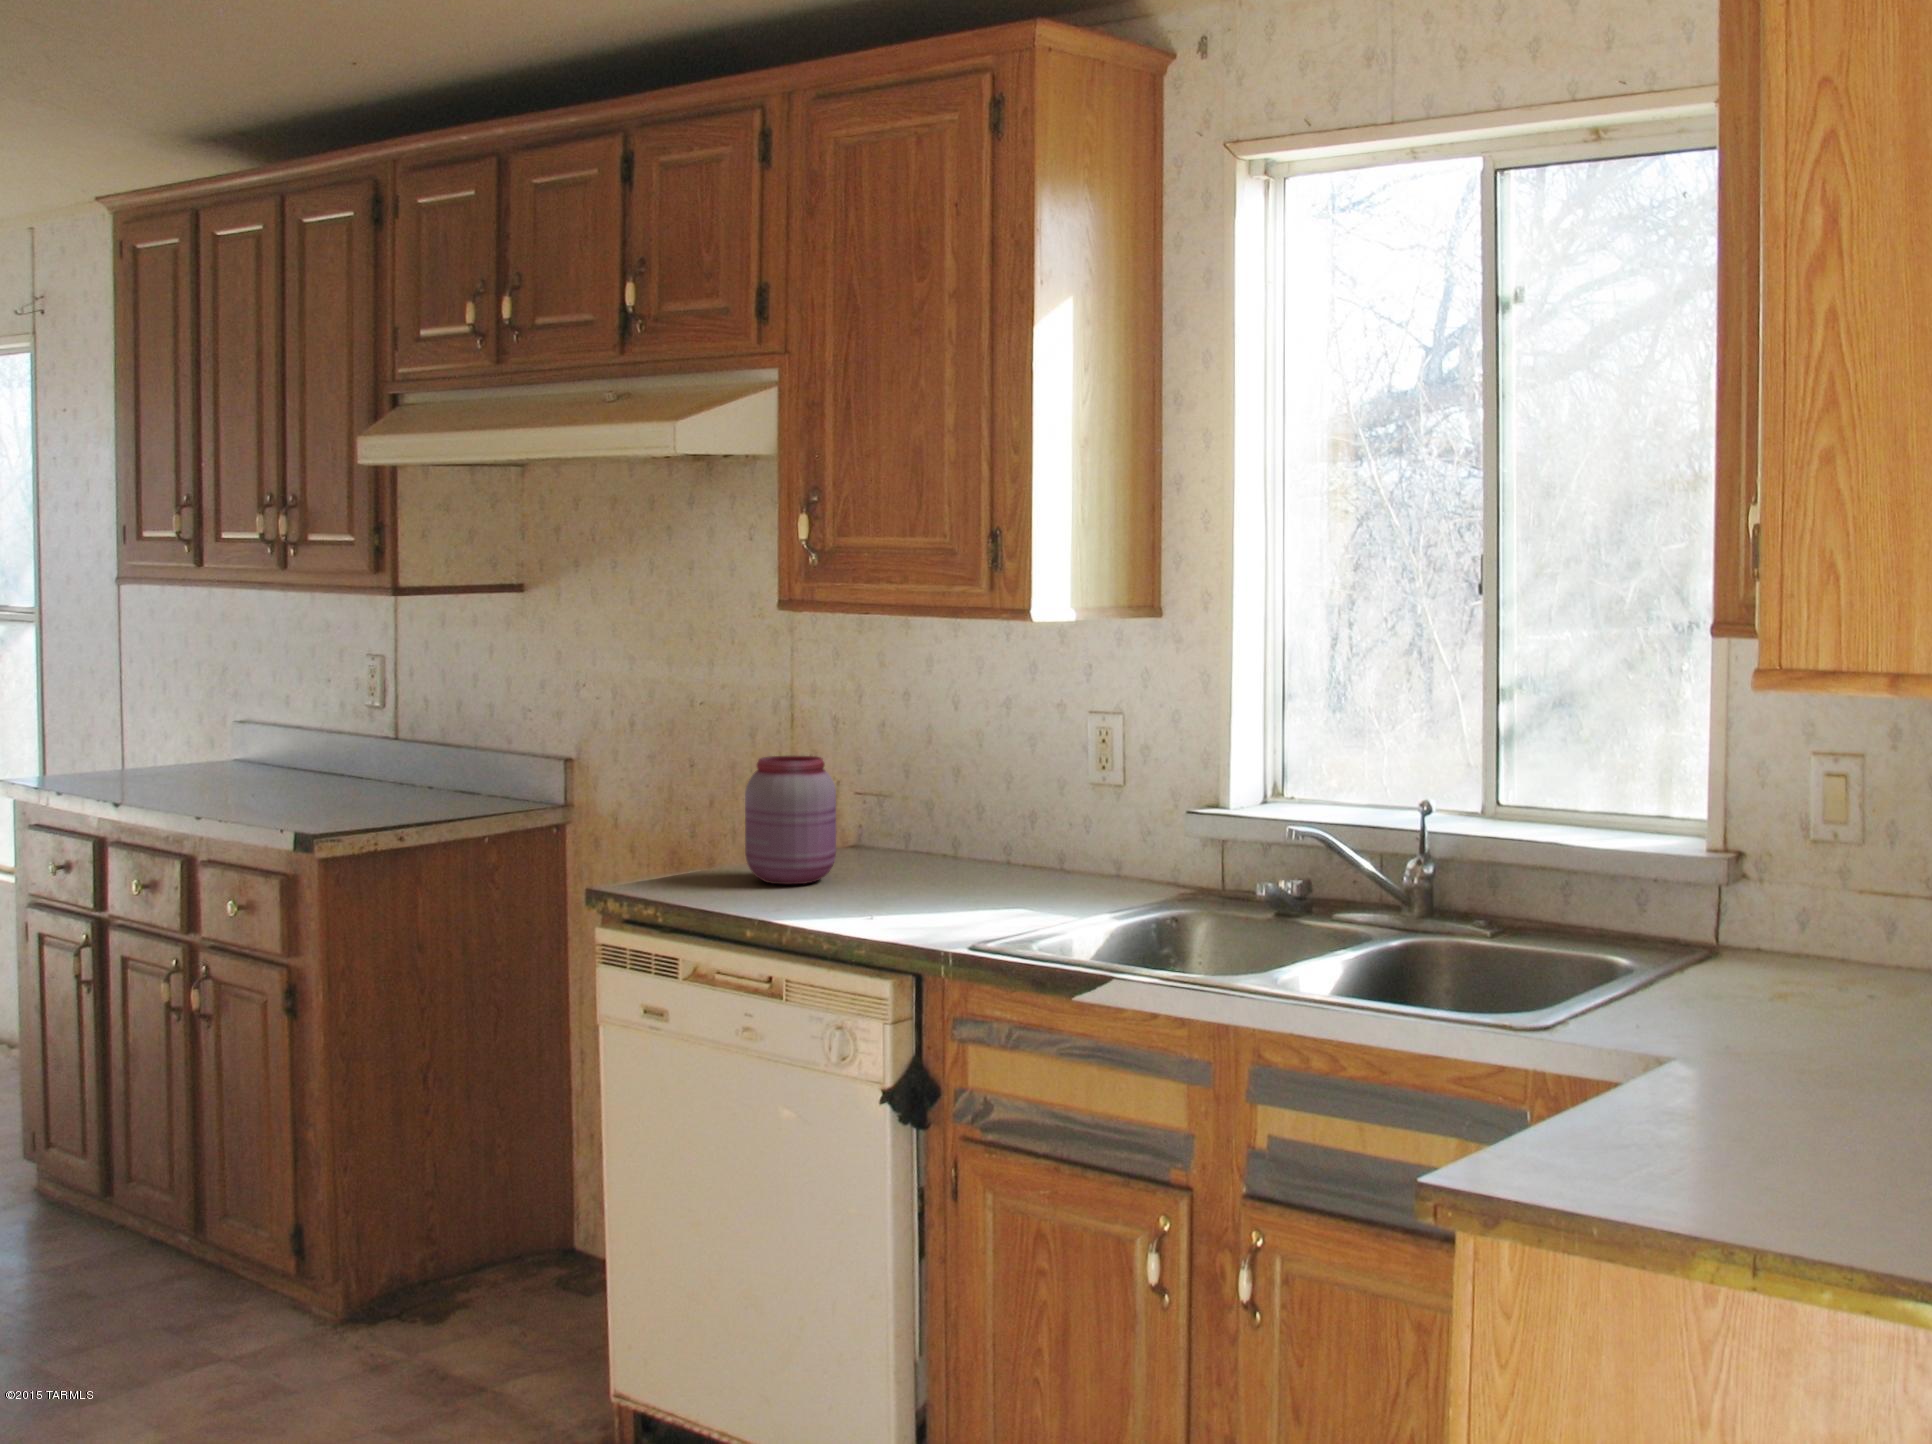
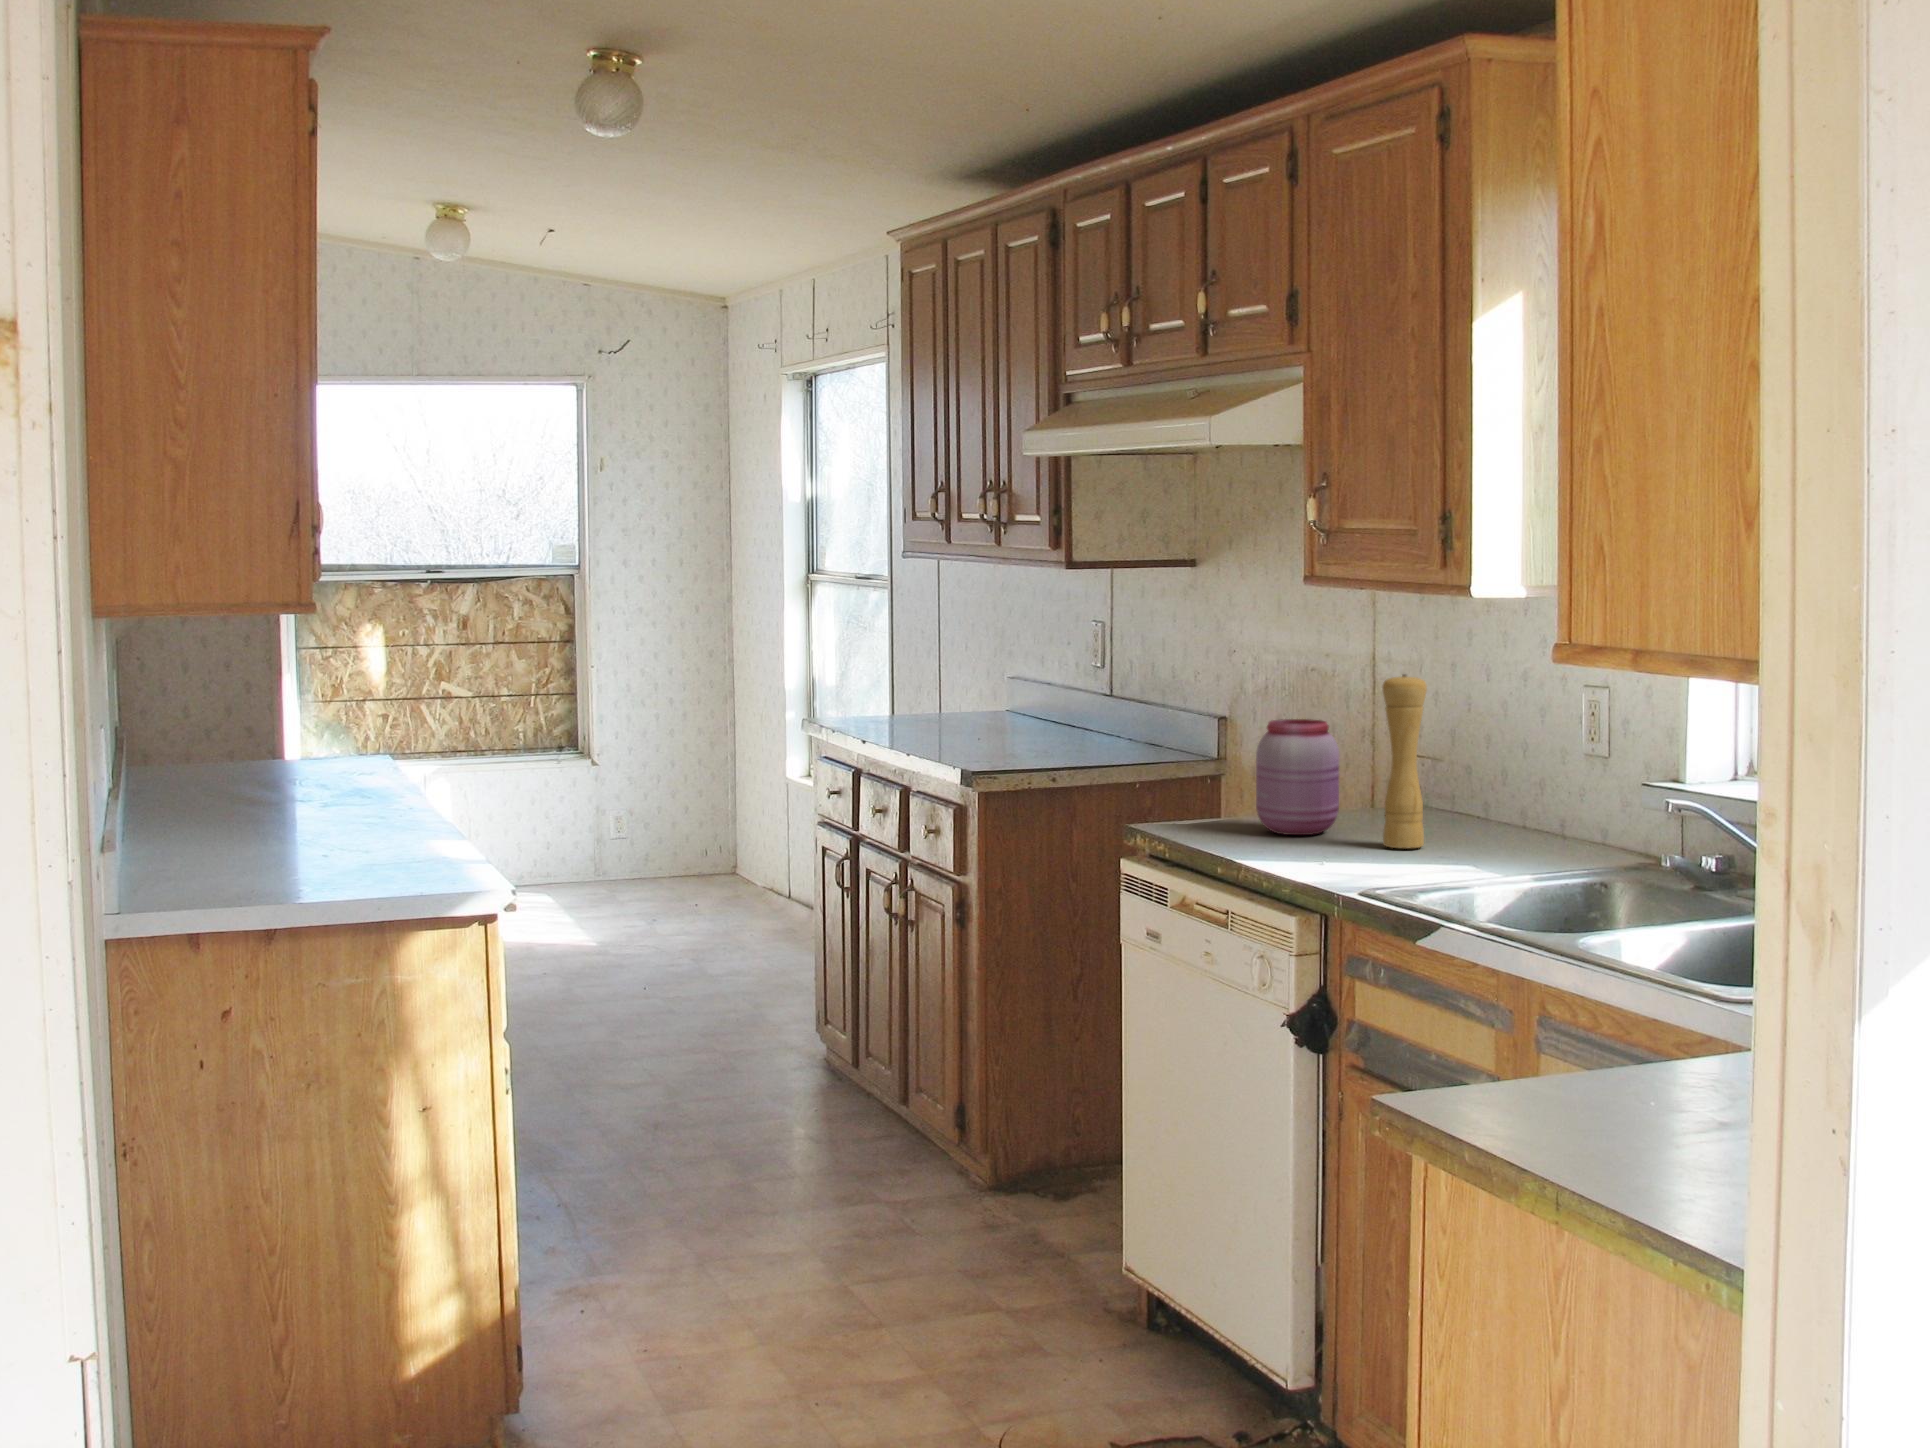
pepper mill: none [903,702,950,891] -> present [1382,674,1427,849]

